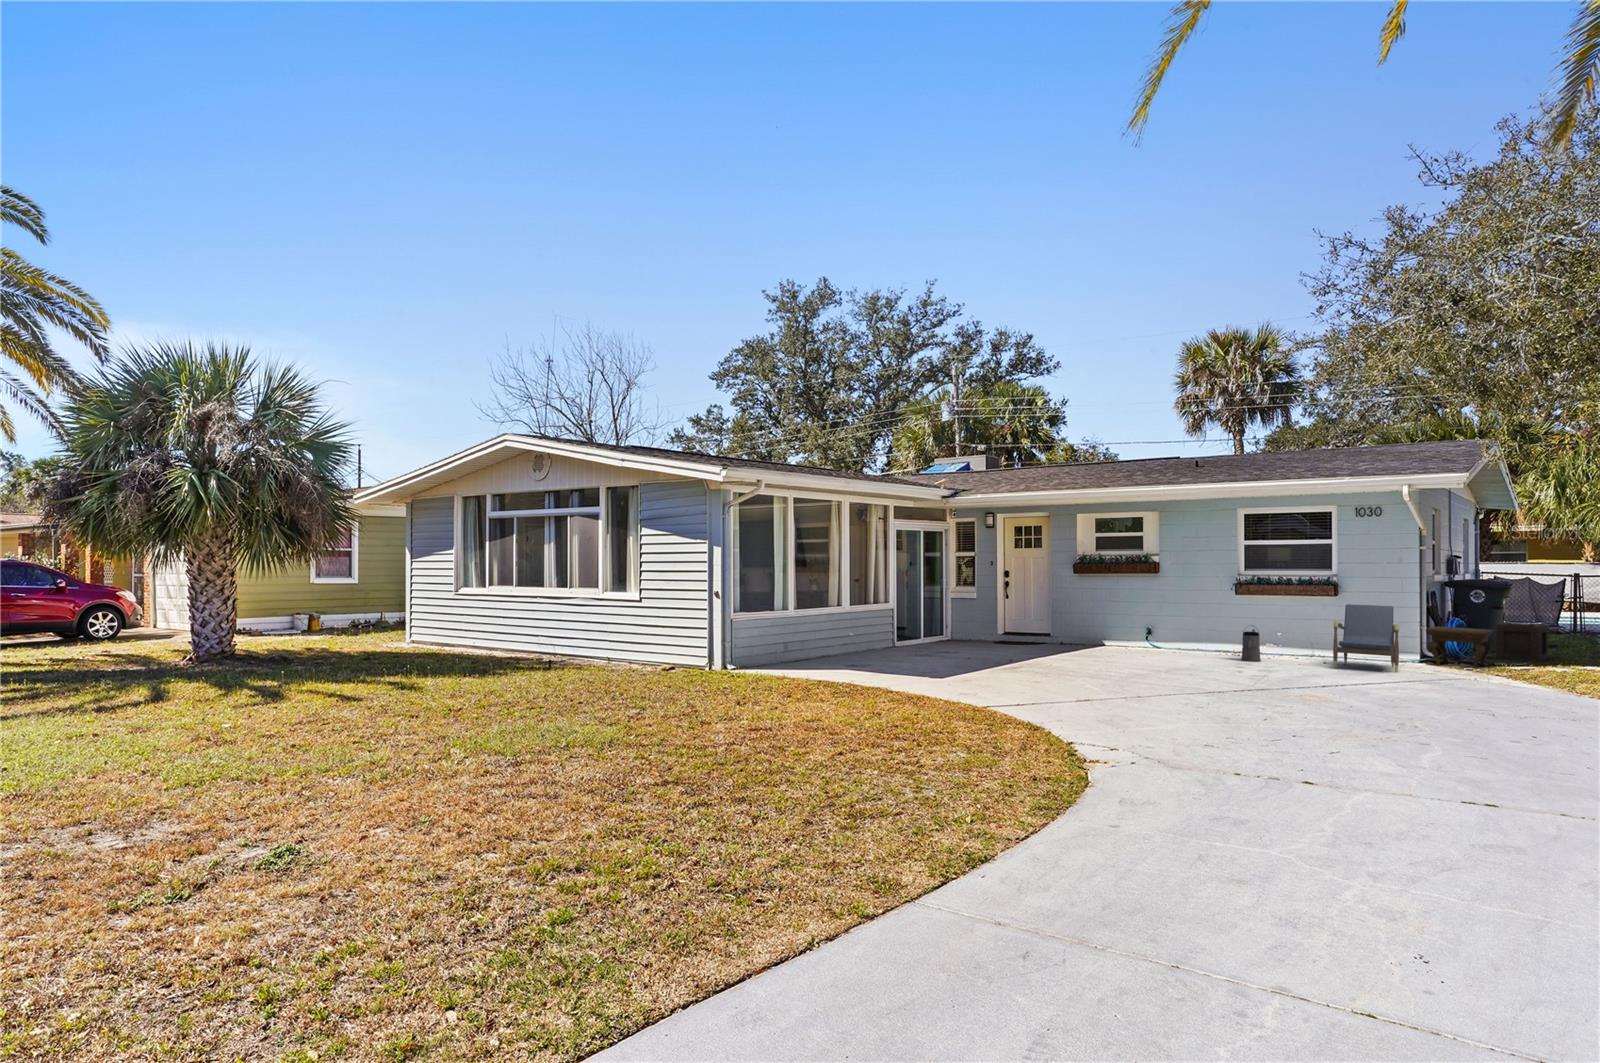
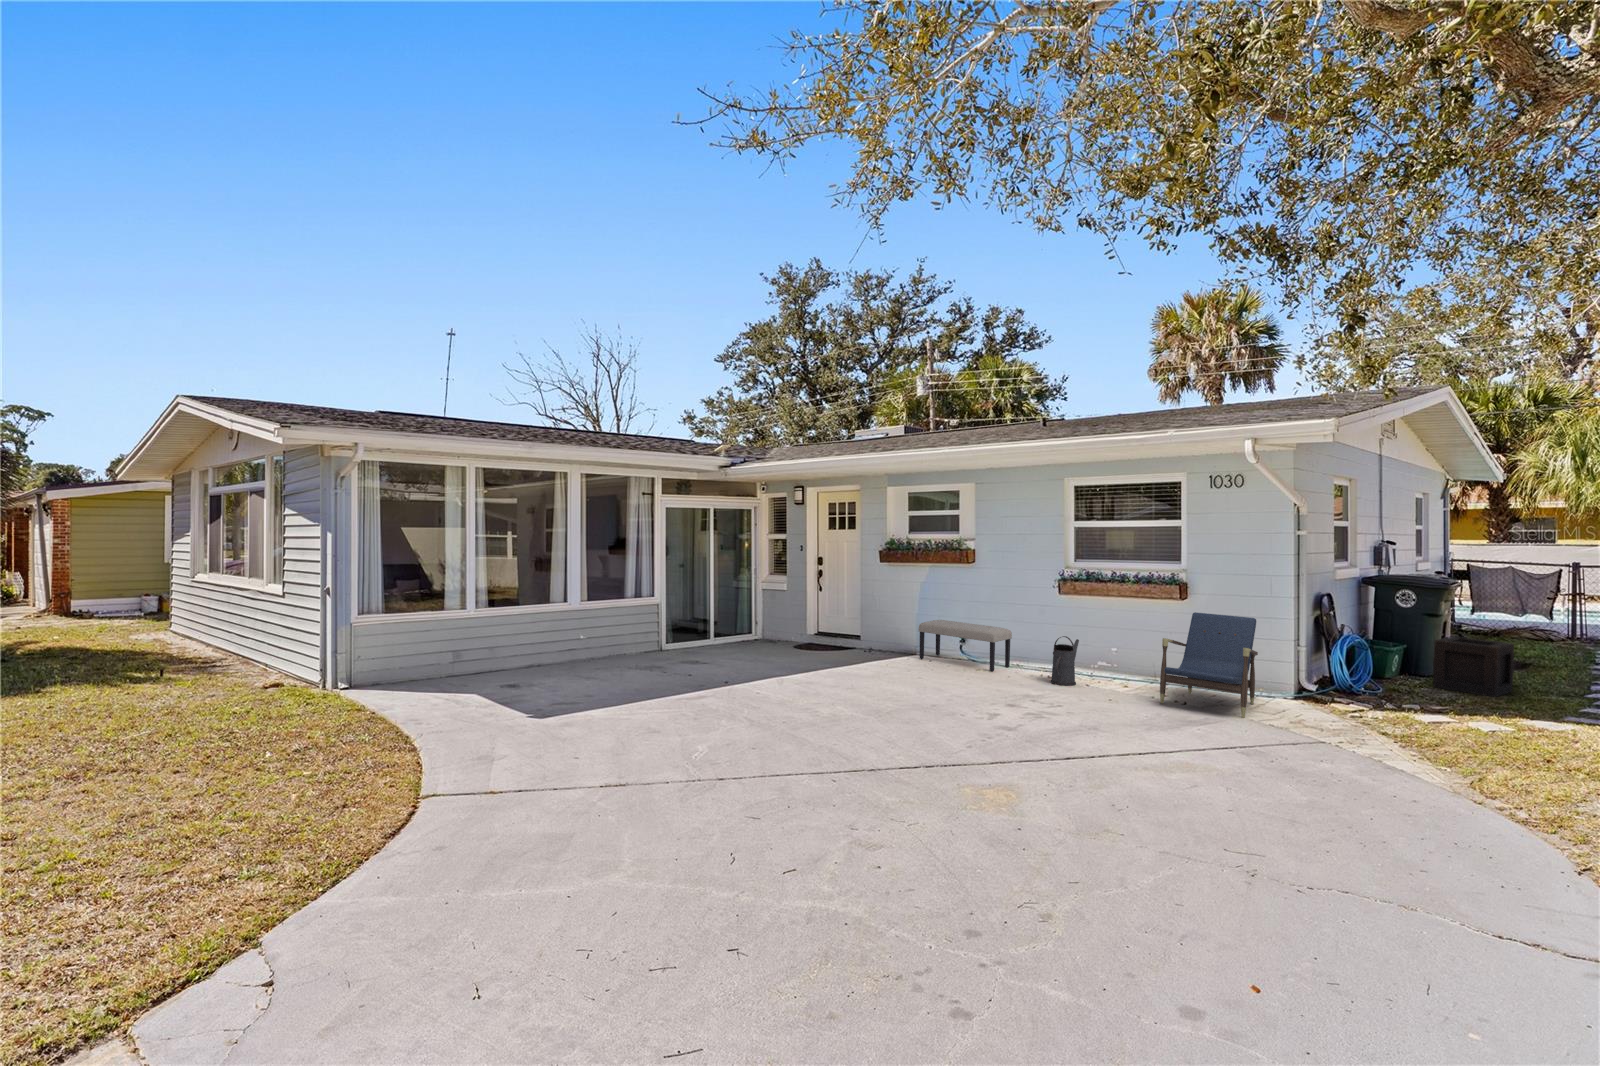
bench: none [1118,620,1197,656] -> present [918,620,1012,671]
side table: present [1426,626,1494,669] -> none [1310,644,1417,713]

